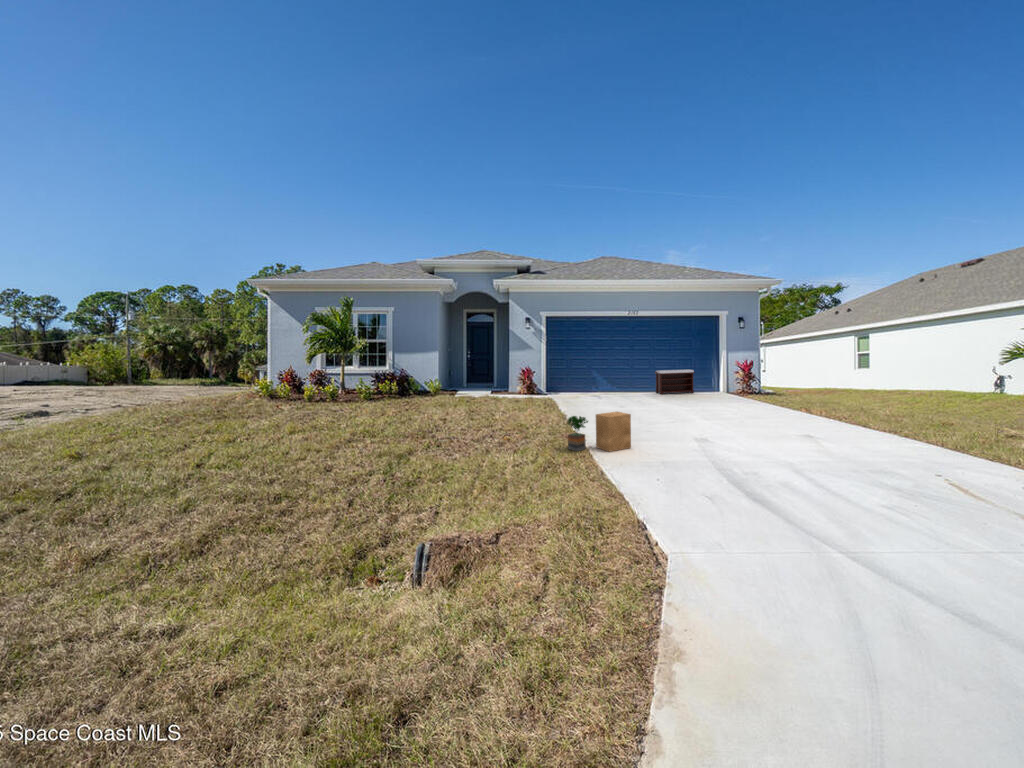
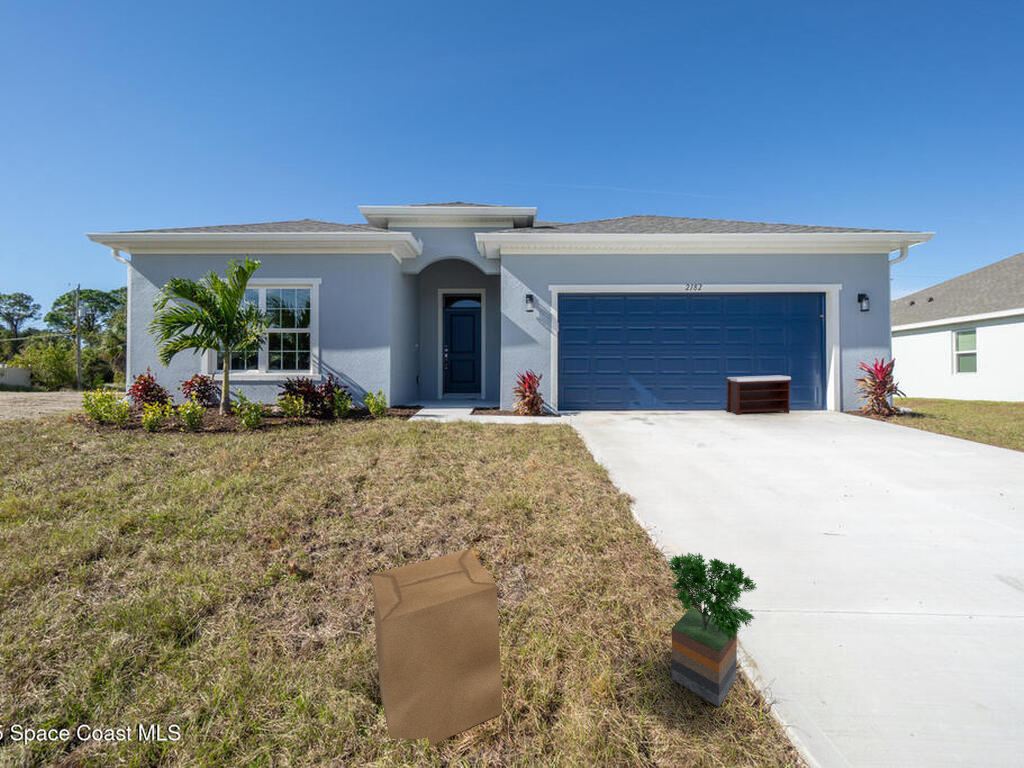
cardboard box: present [596,412,631,452] -> present [372,549,502,746]

